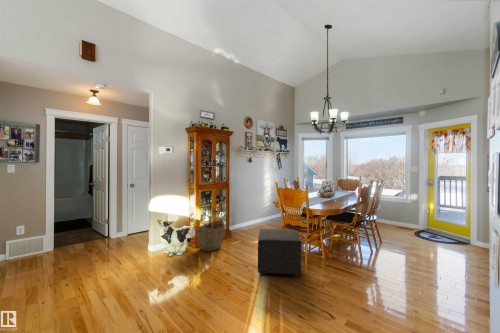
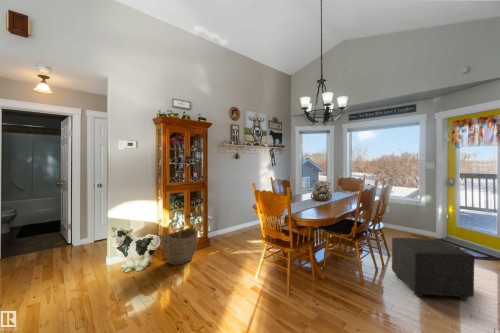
ottoman: present [258,229,301,277] -> present [392,237,475,300]

